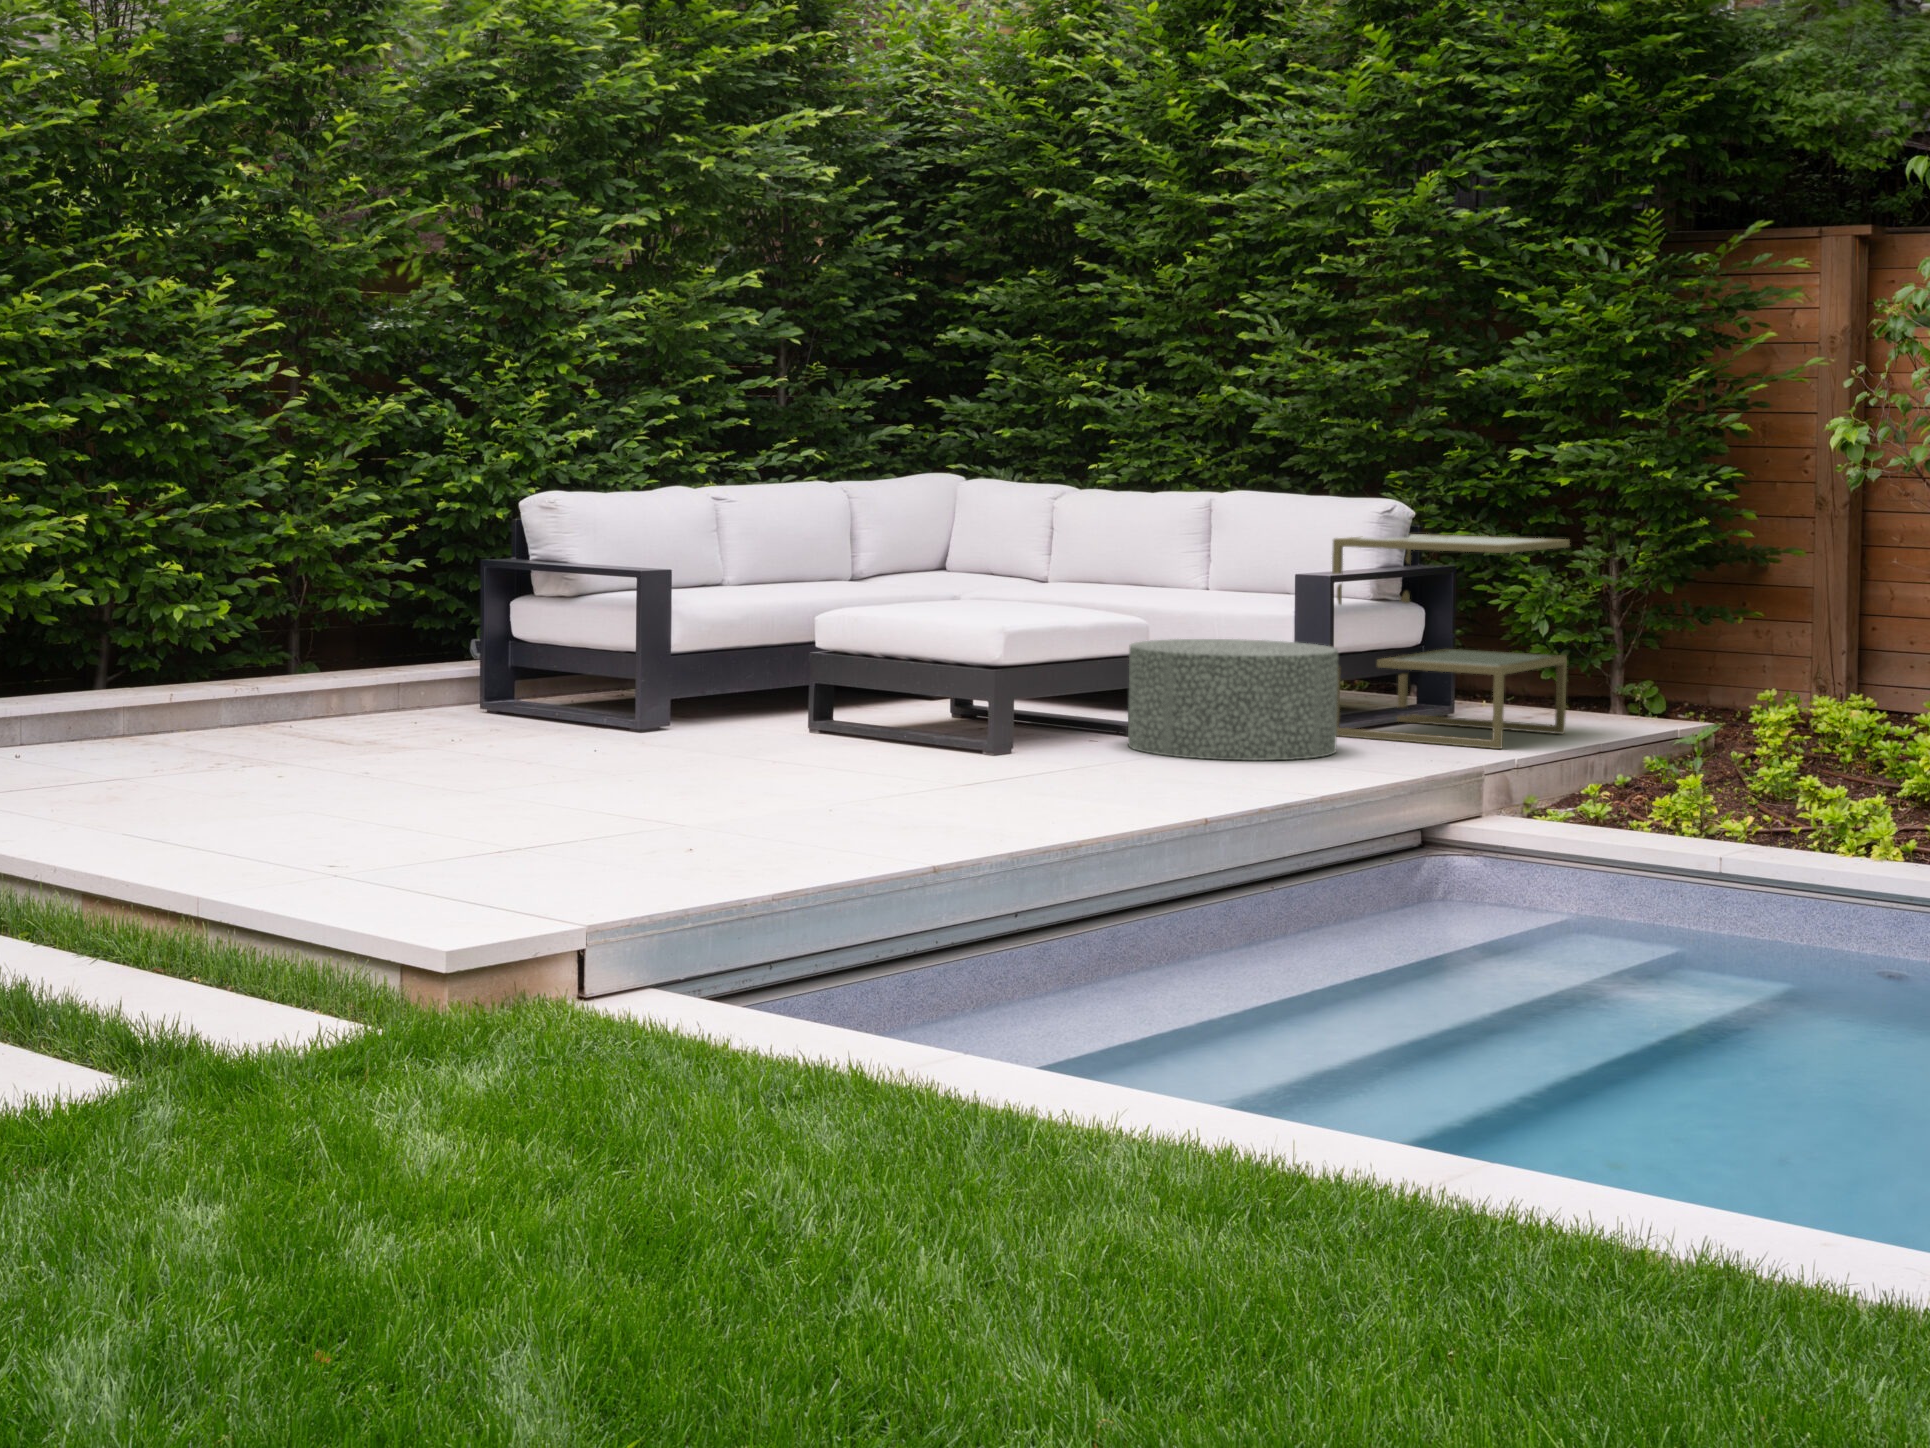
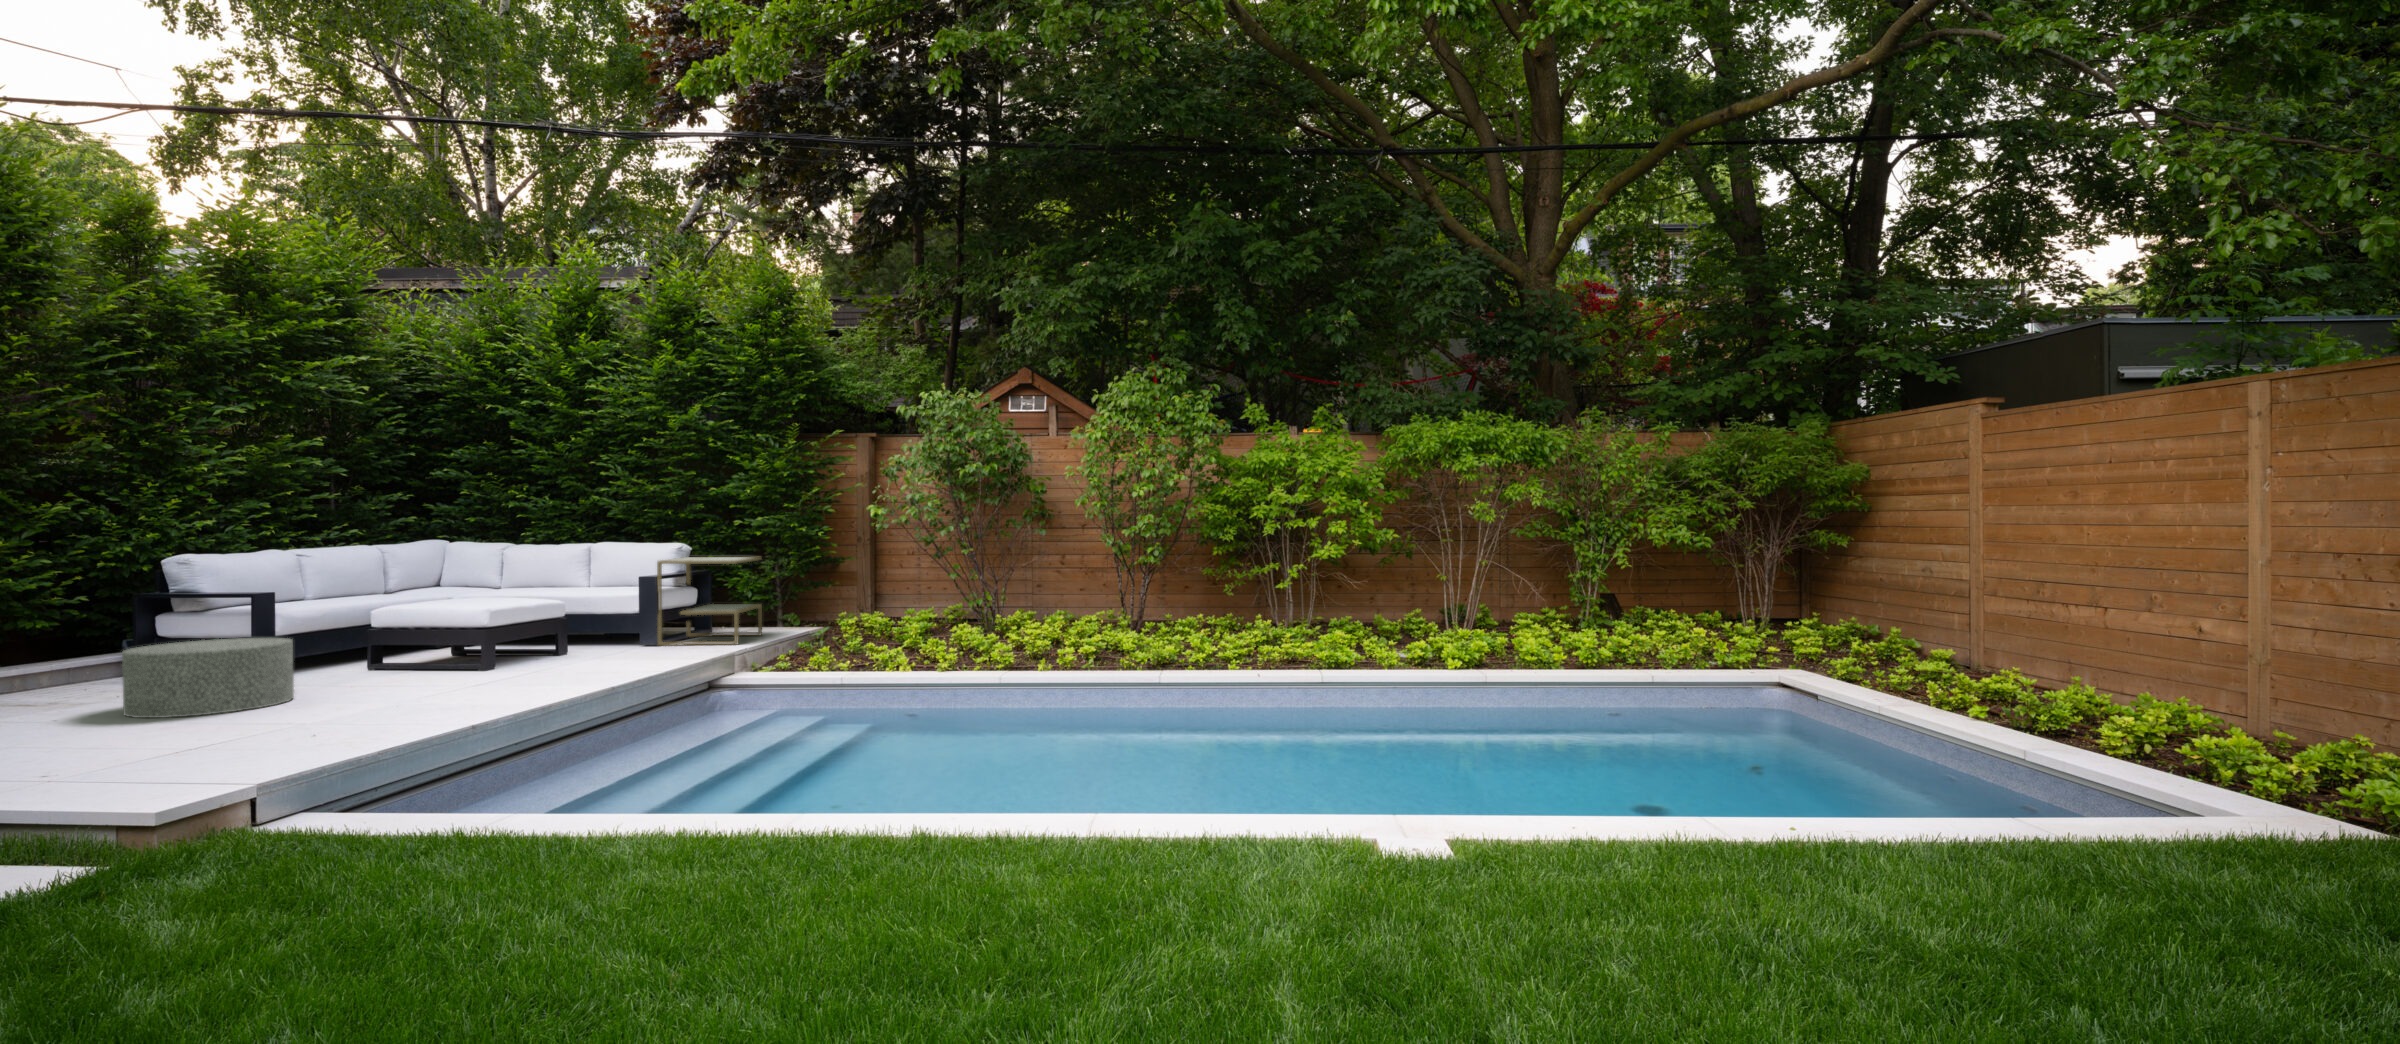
ottoman: present [1128,639,1338,760] -> present [122,638,294,718]

